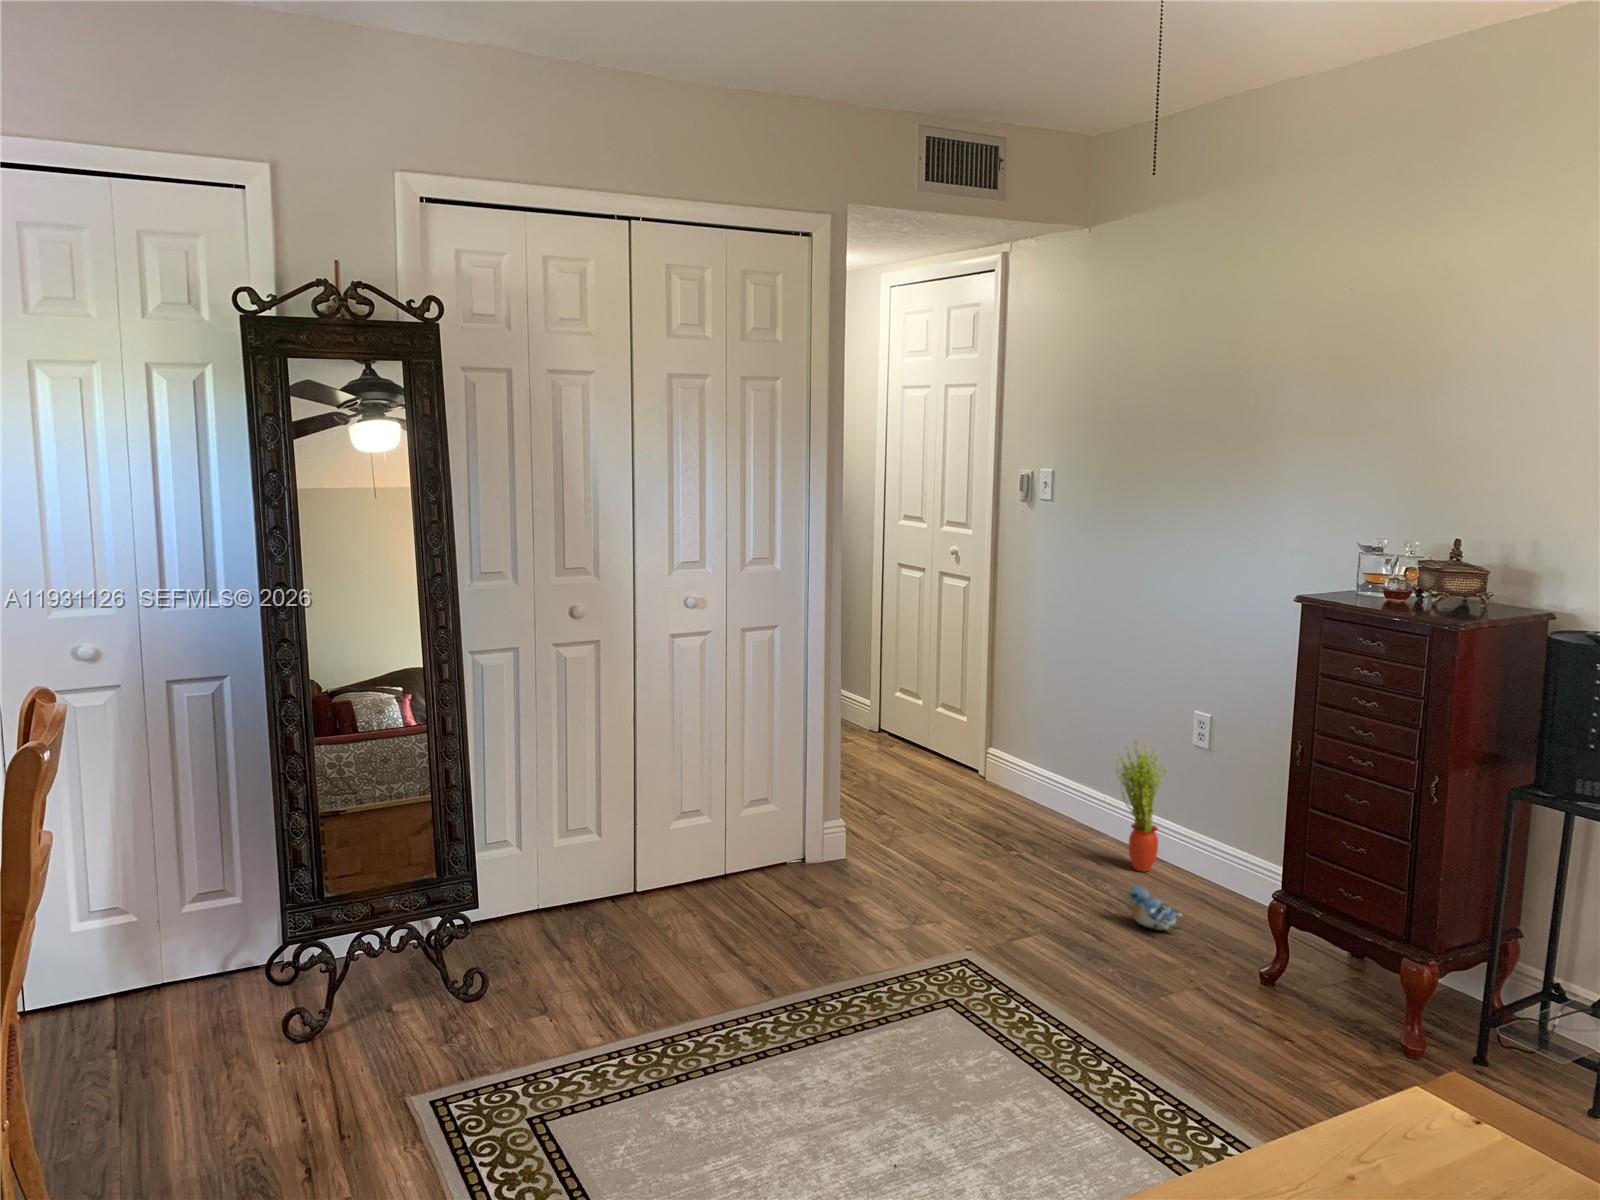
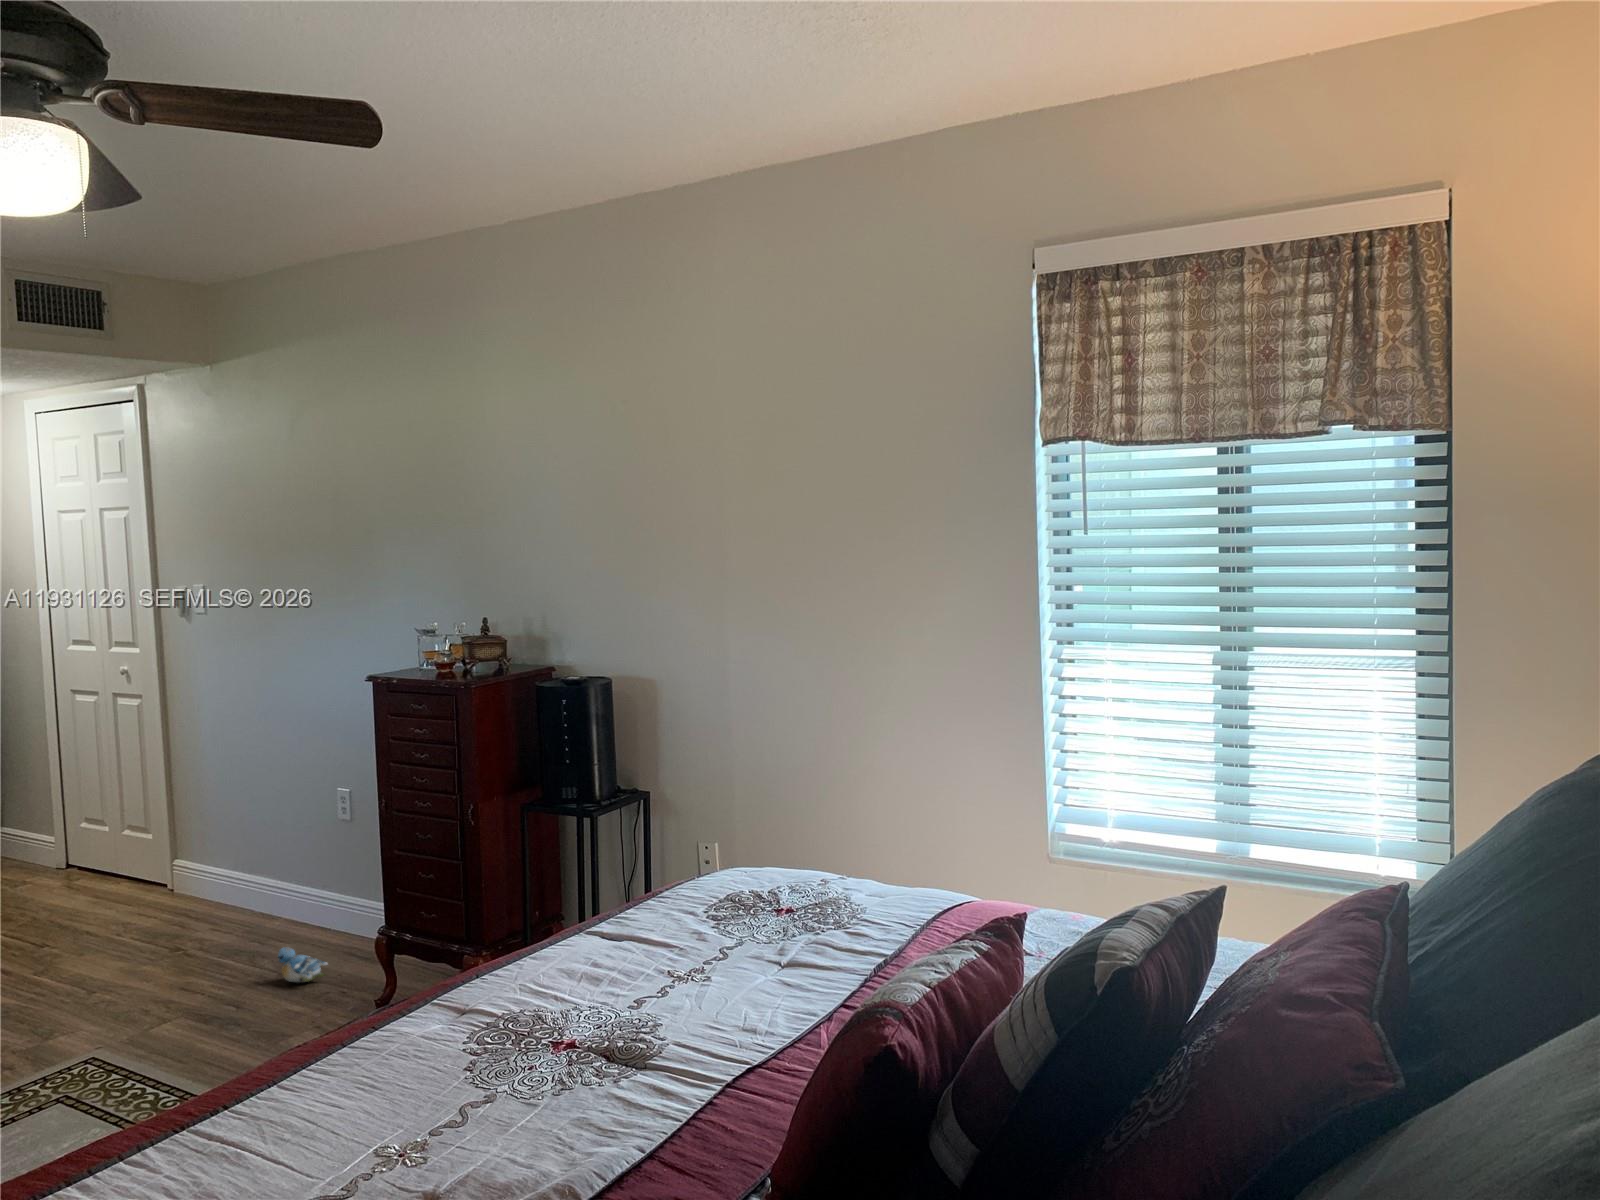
potted plant: present [1115,739,1167,872] -> none [274,819,324,937]

